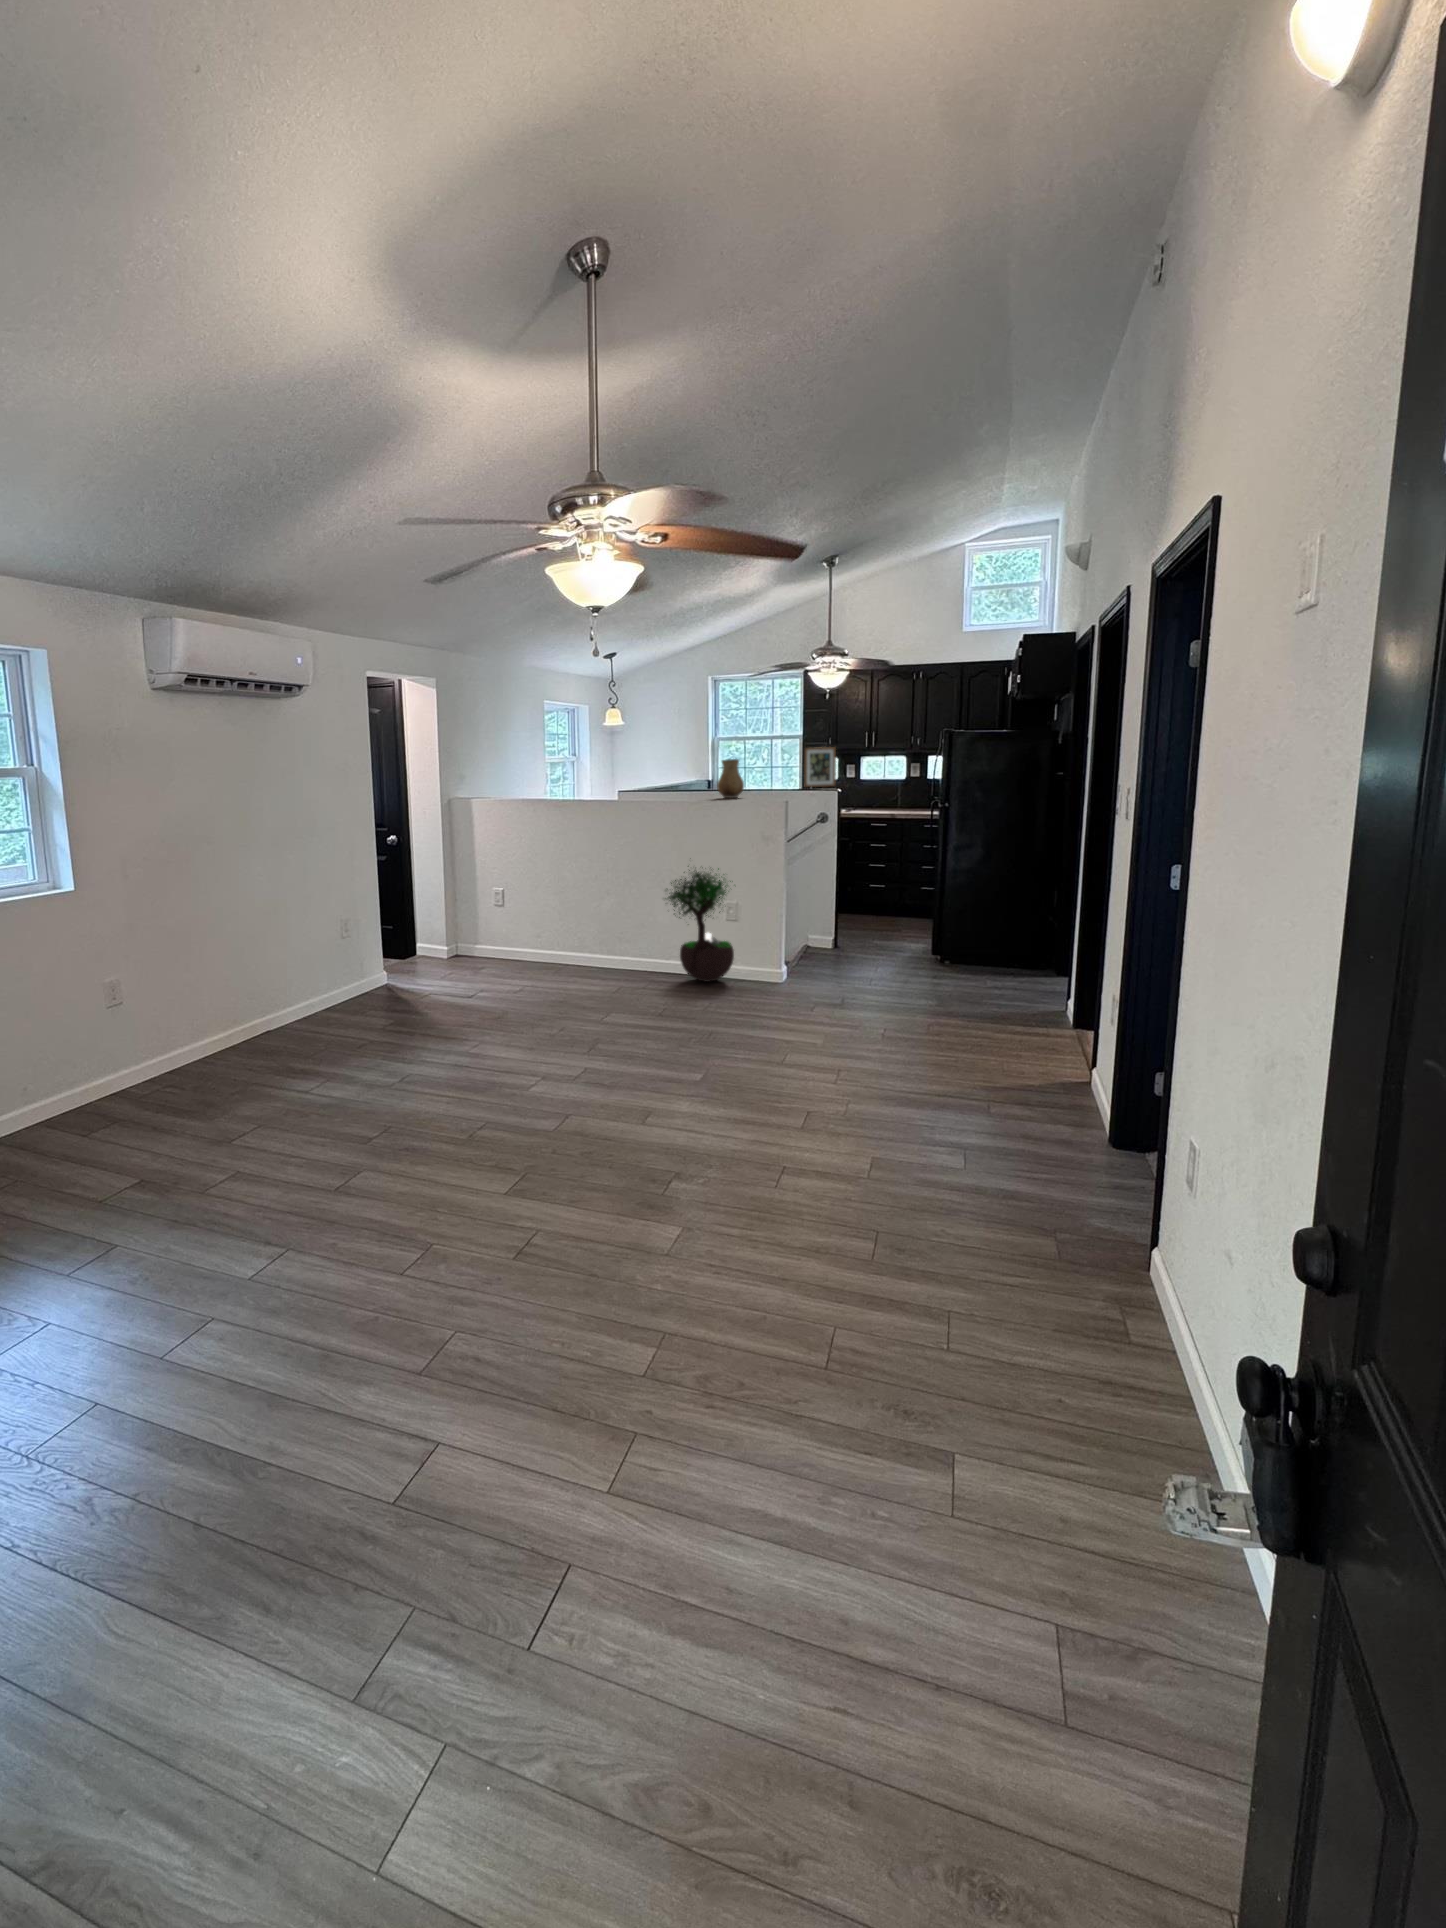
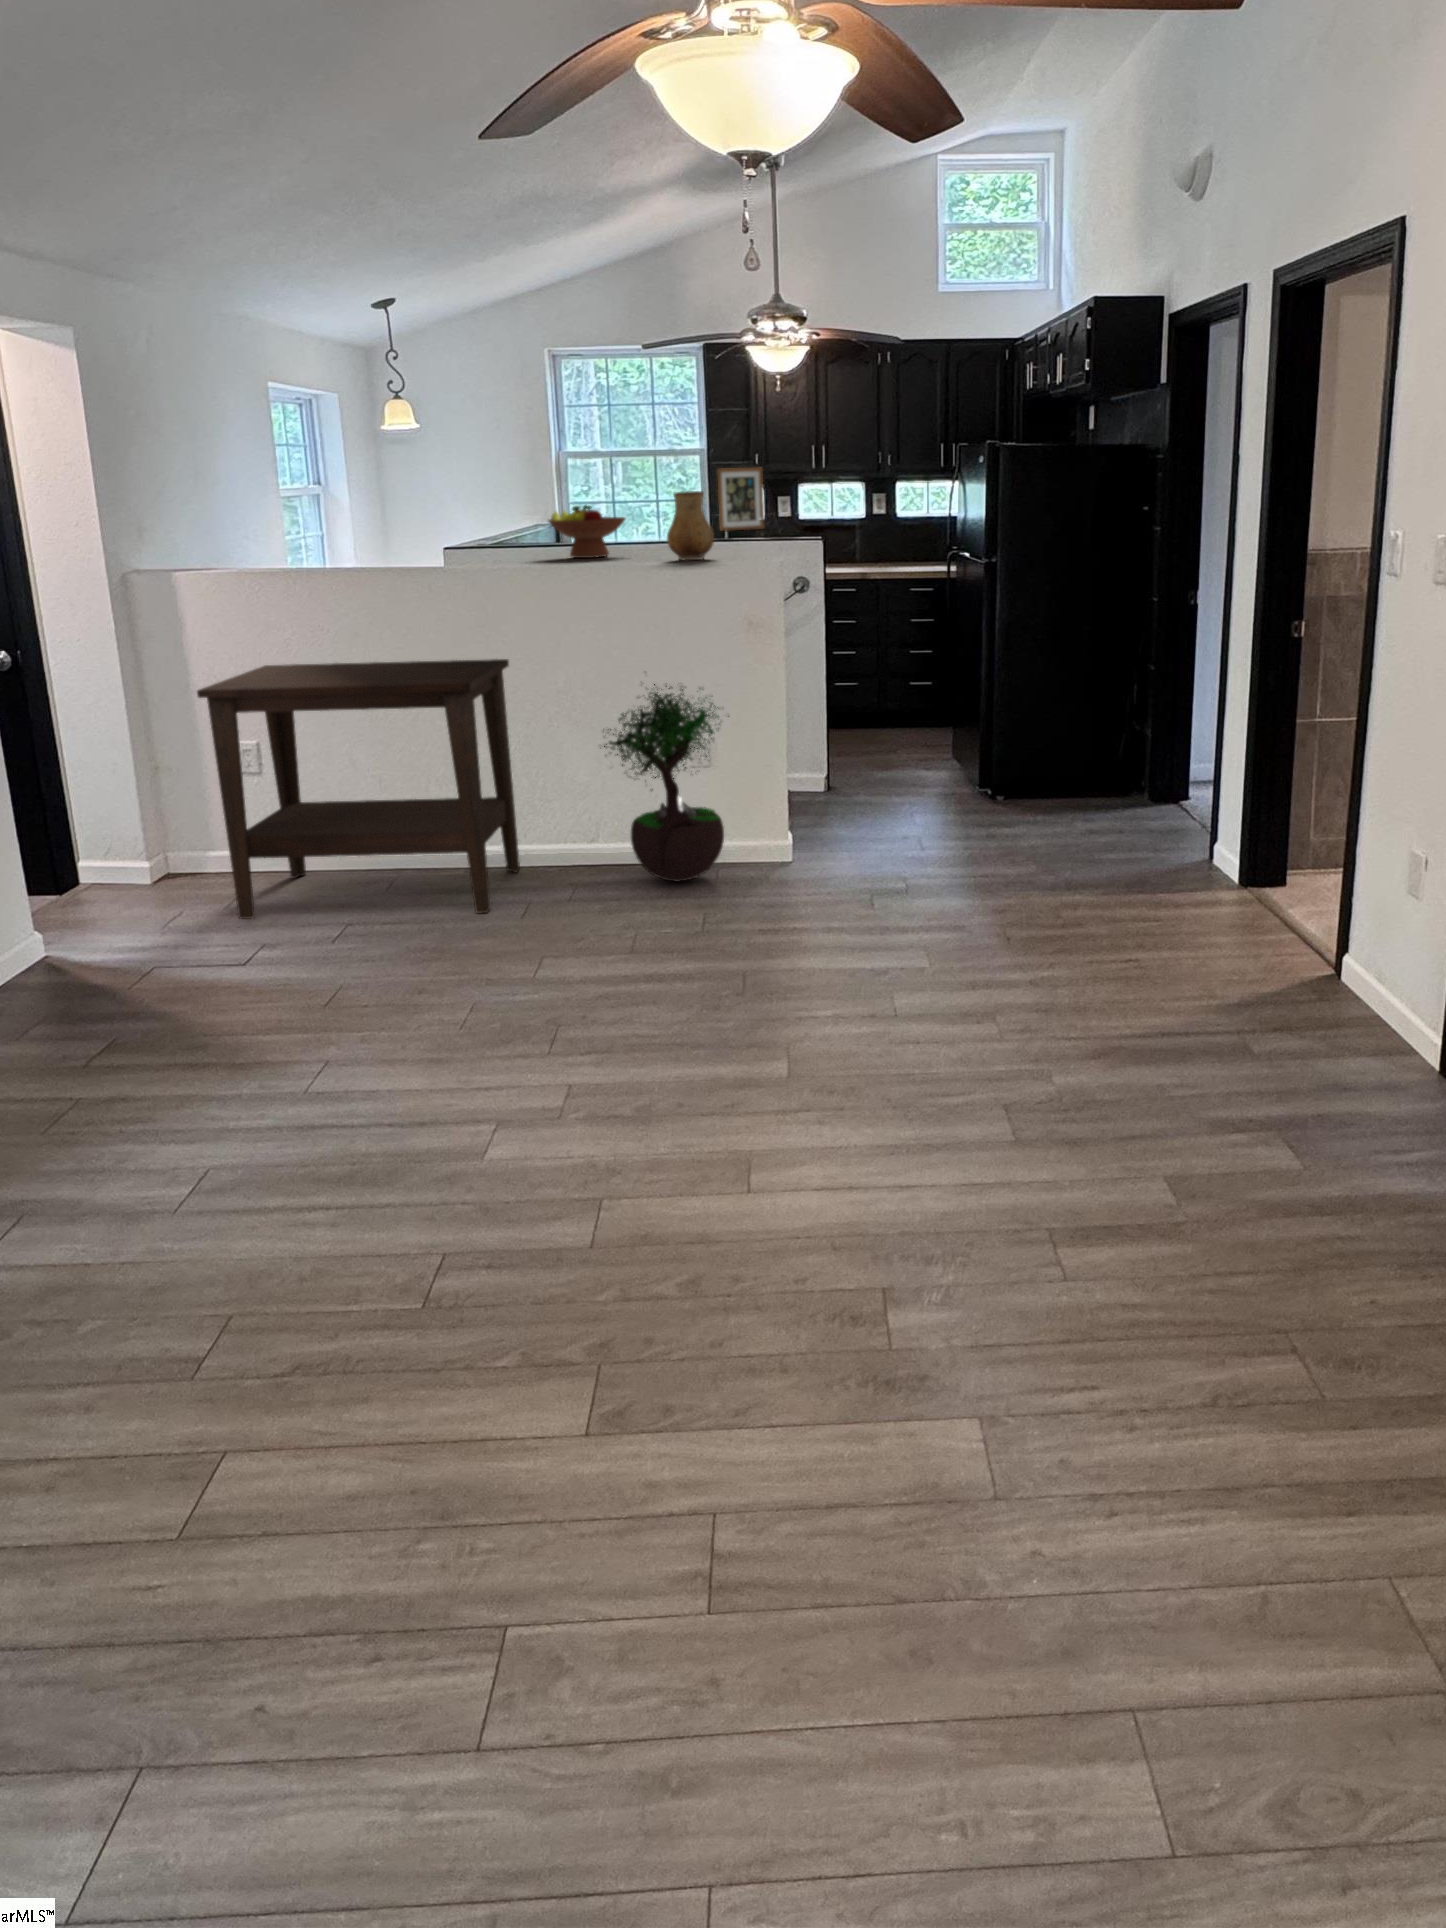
fruit bowl: none [660,767,706,797] -> present [549,505,626,558]
side table: none [468,848,625,985] -> present [197,659,520,919]

